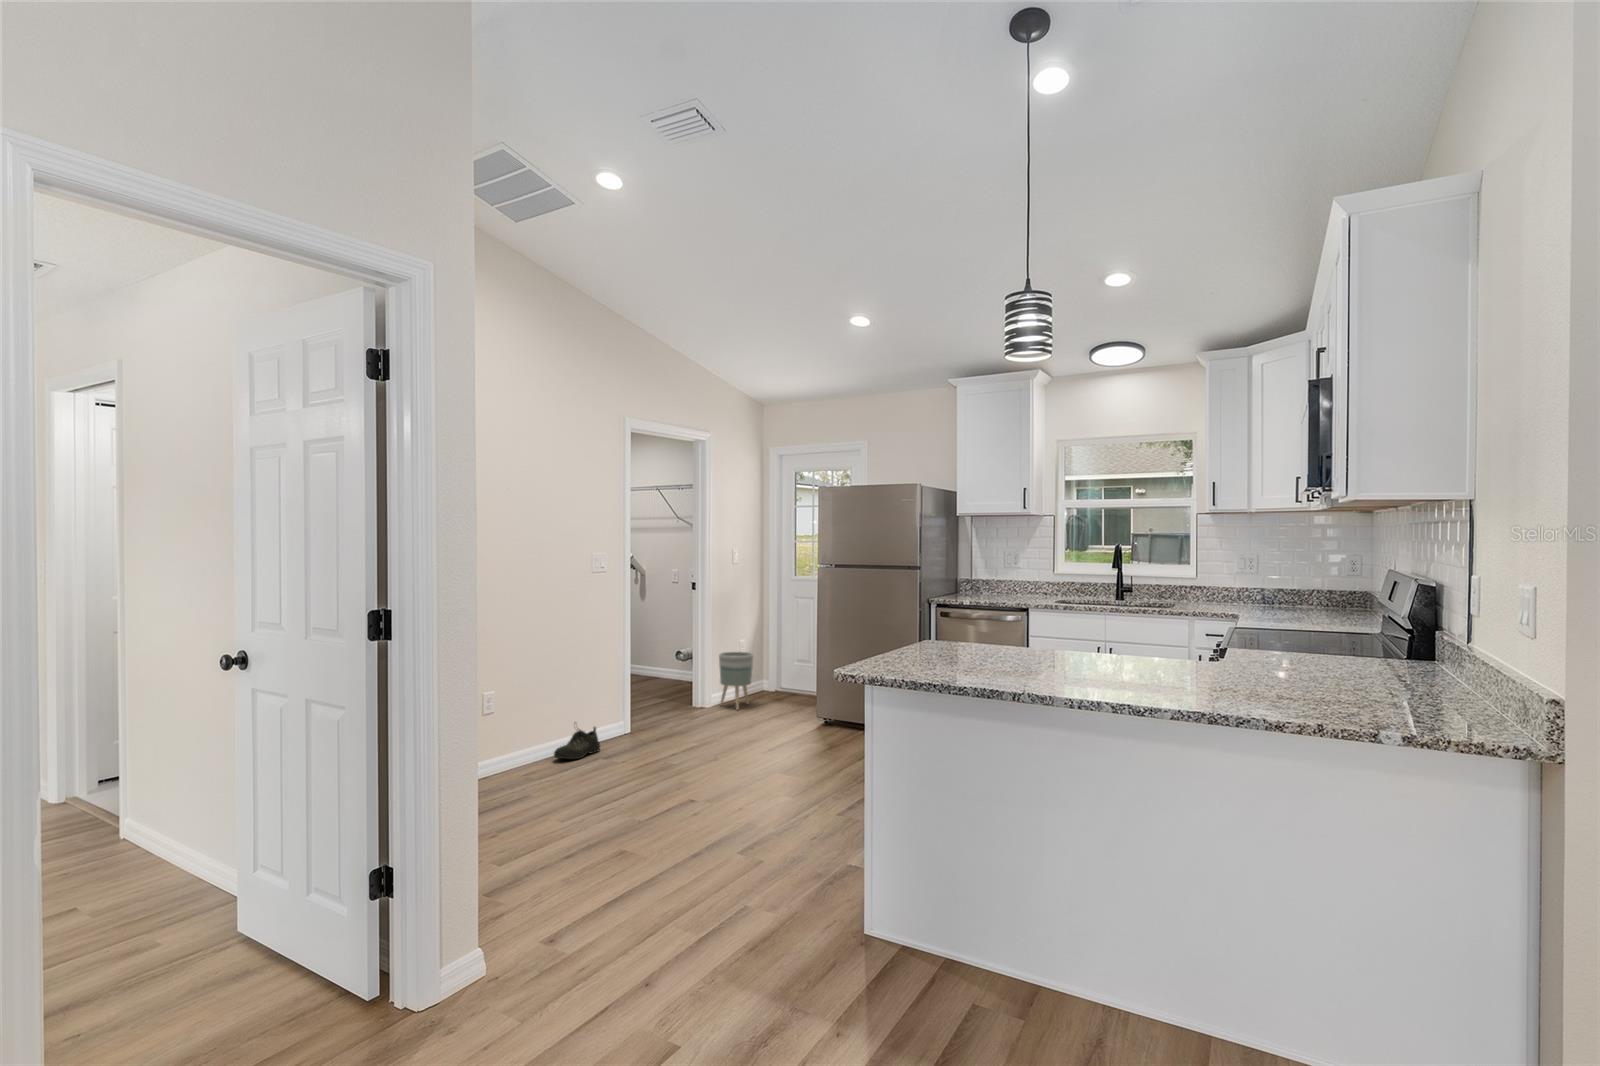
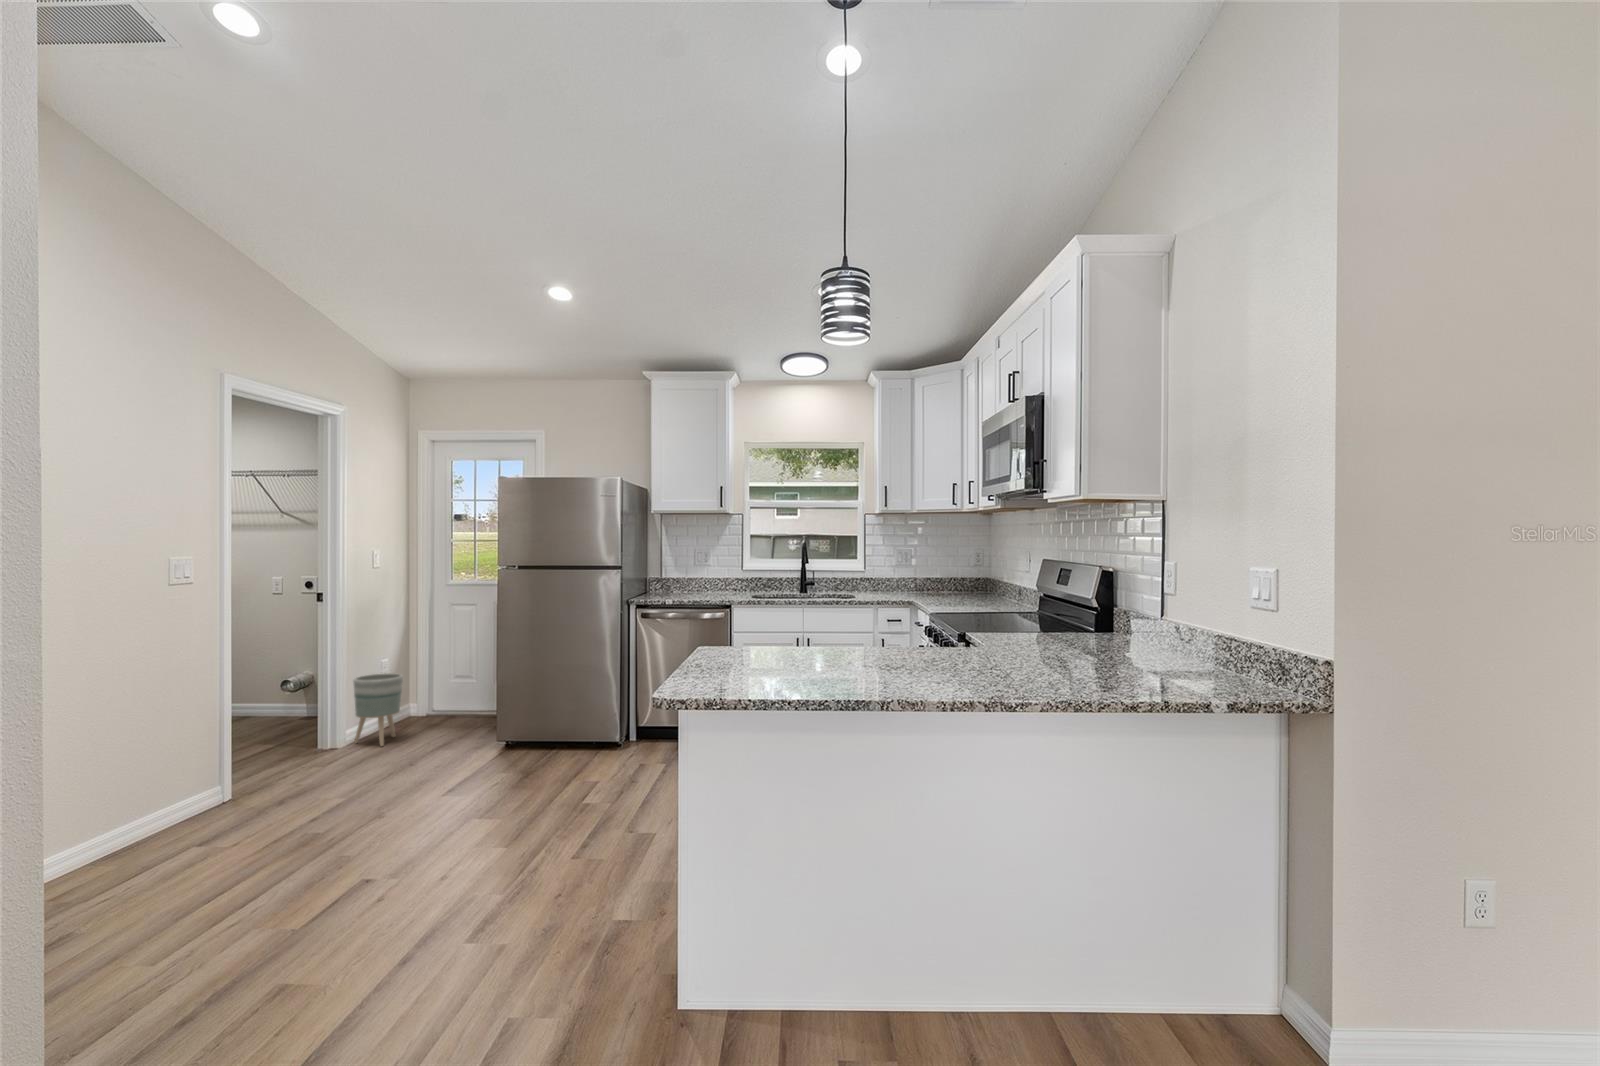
shoe: present [554,727,600,759] -> none [85,804,174,866]

